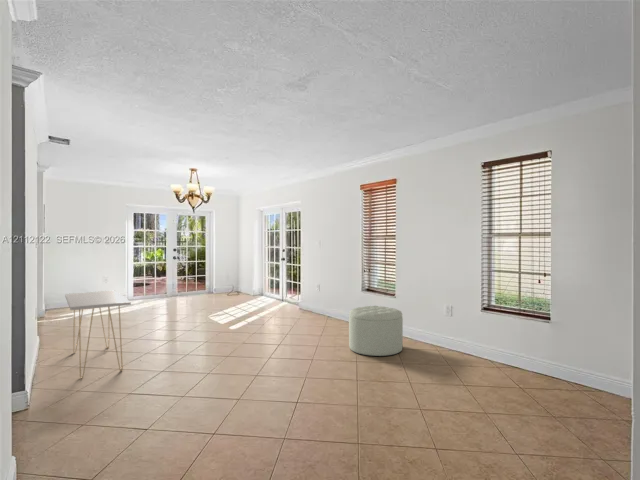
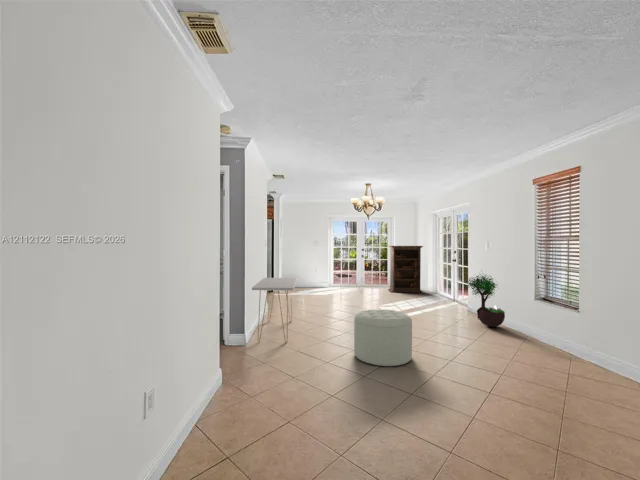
bookcase: none [206,244,248,299] -> present [388,246,423,292]
potted tree: none [302,268,338,321] -> present [467,276,505,327]
ottoman: present [349,306,403,356] -> present [354,309,412,366]

